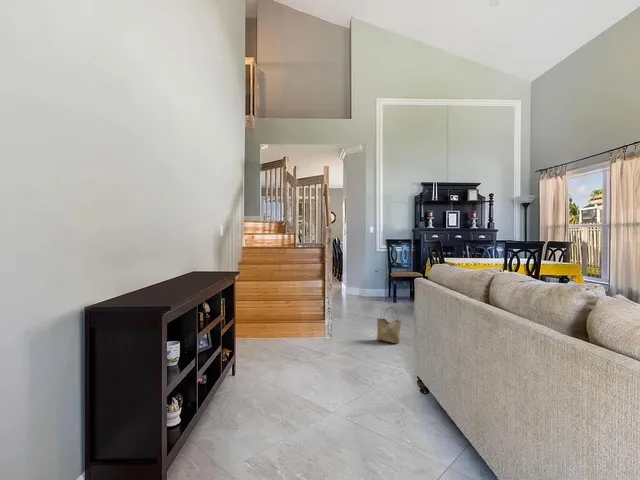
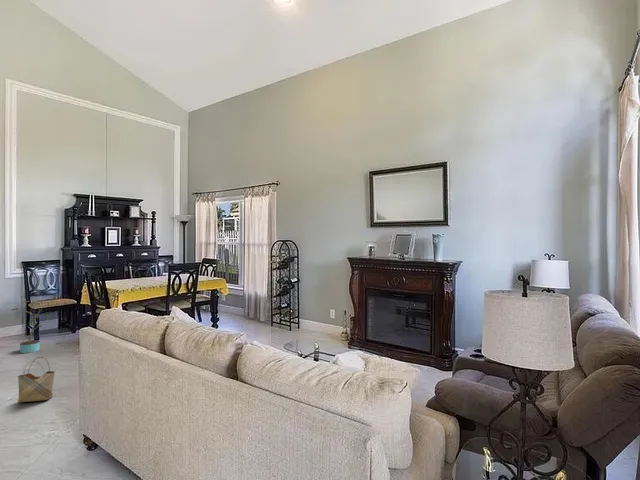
potted plant: none [378,268,402,309] -> present [12,301,49,353]

